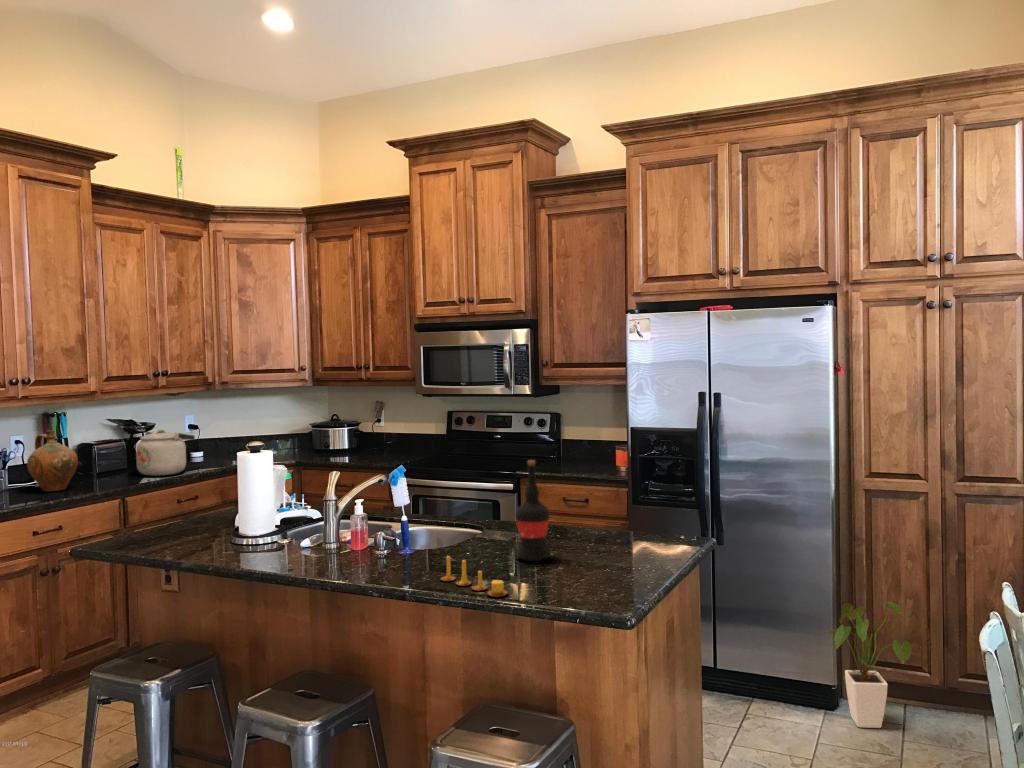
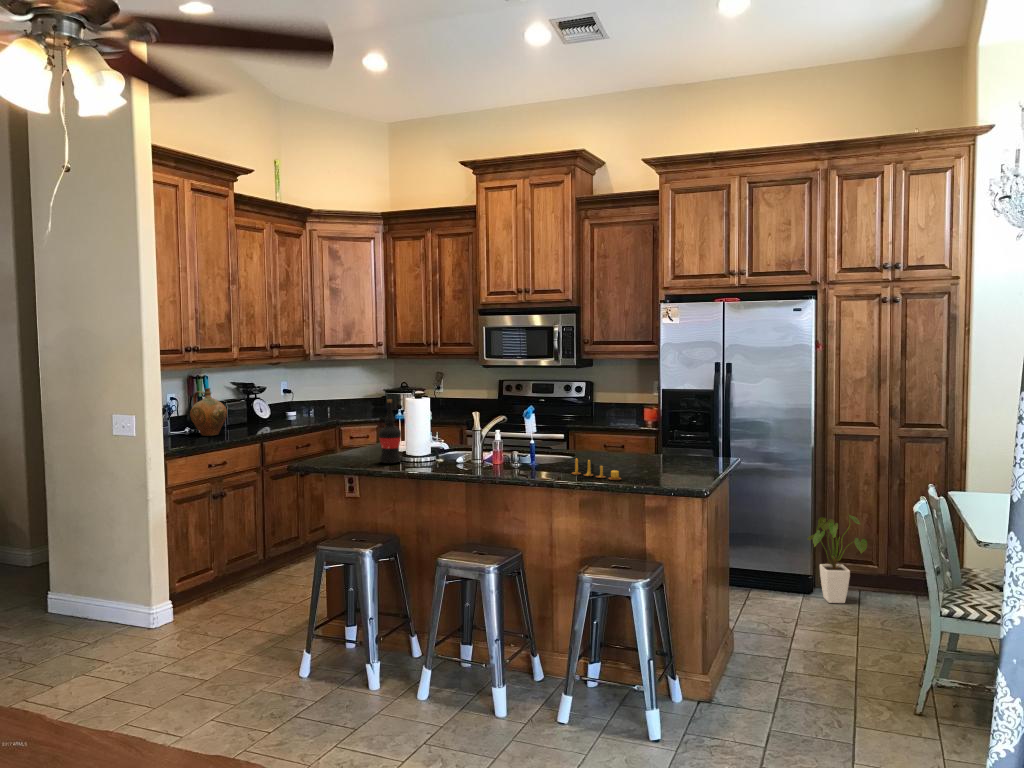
kettle: present [136,430,195,476] -> none [257,391,305,427]
wine bottle: present [516,460,550,561] -> present [379,399,401,463]

